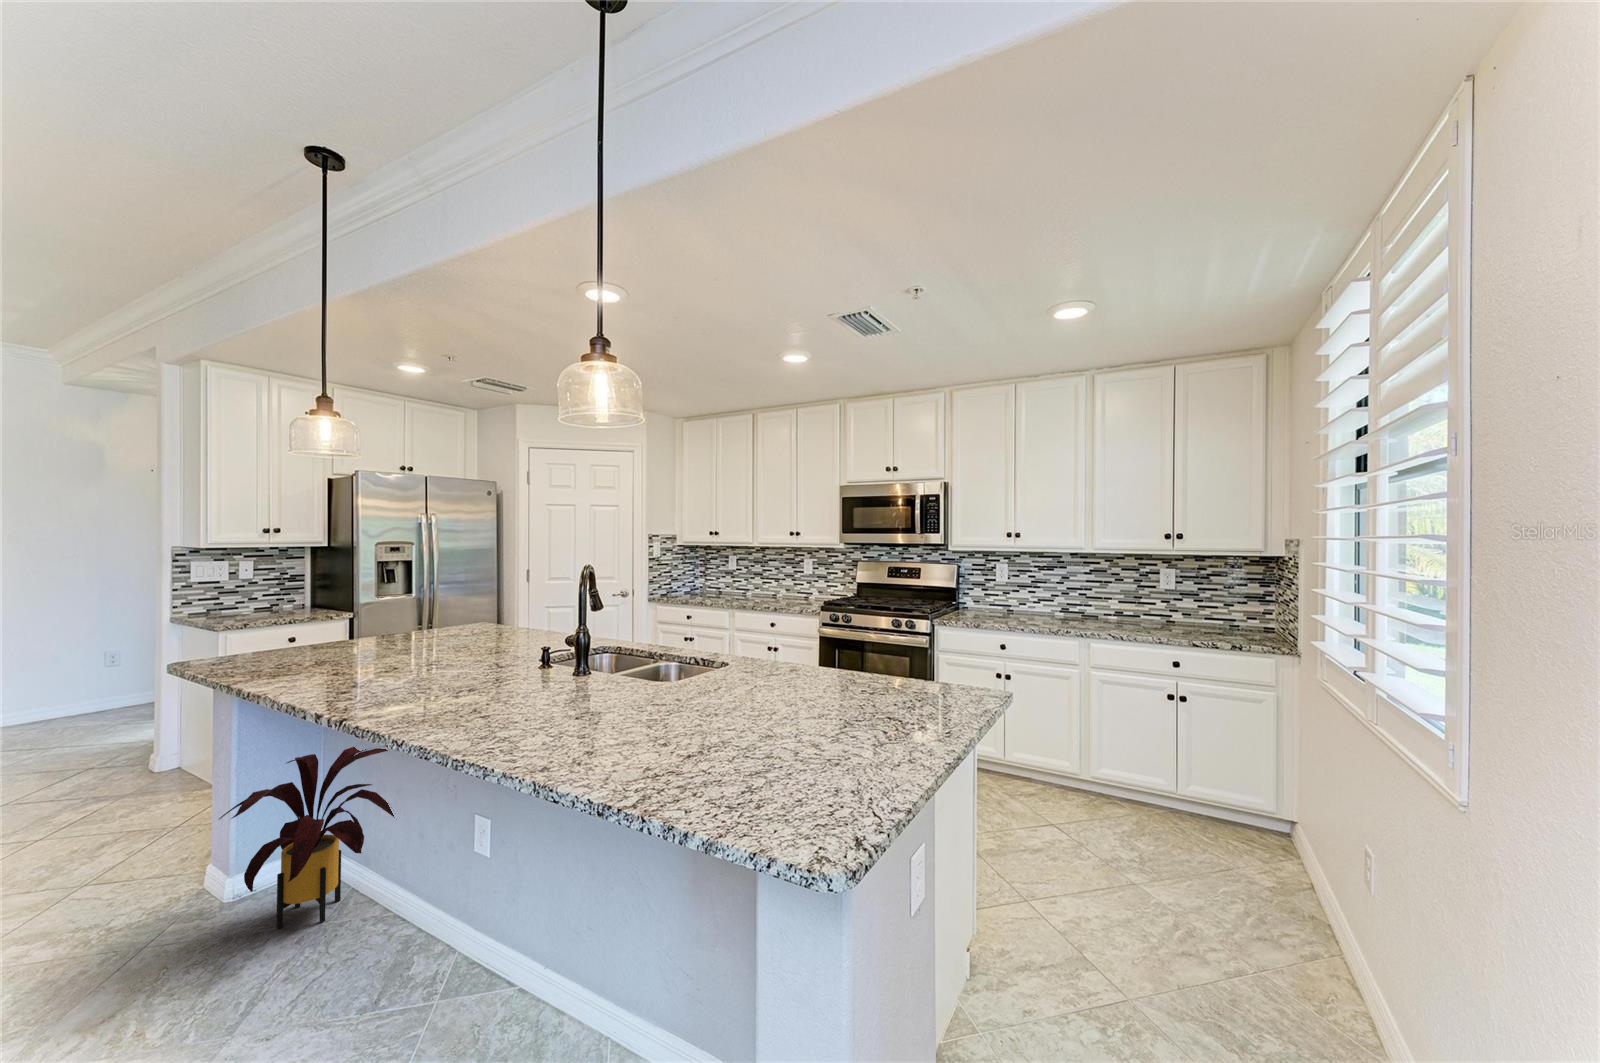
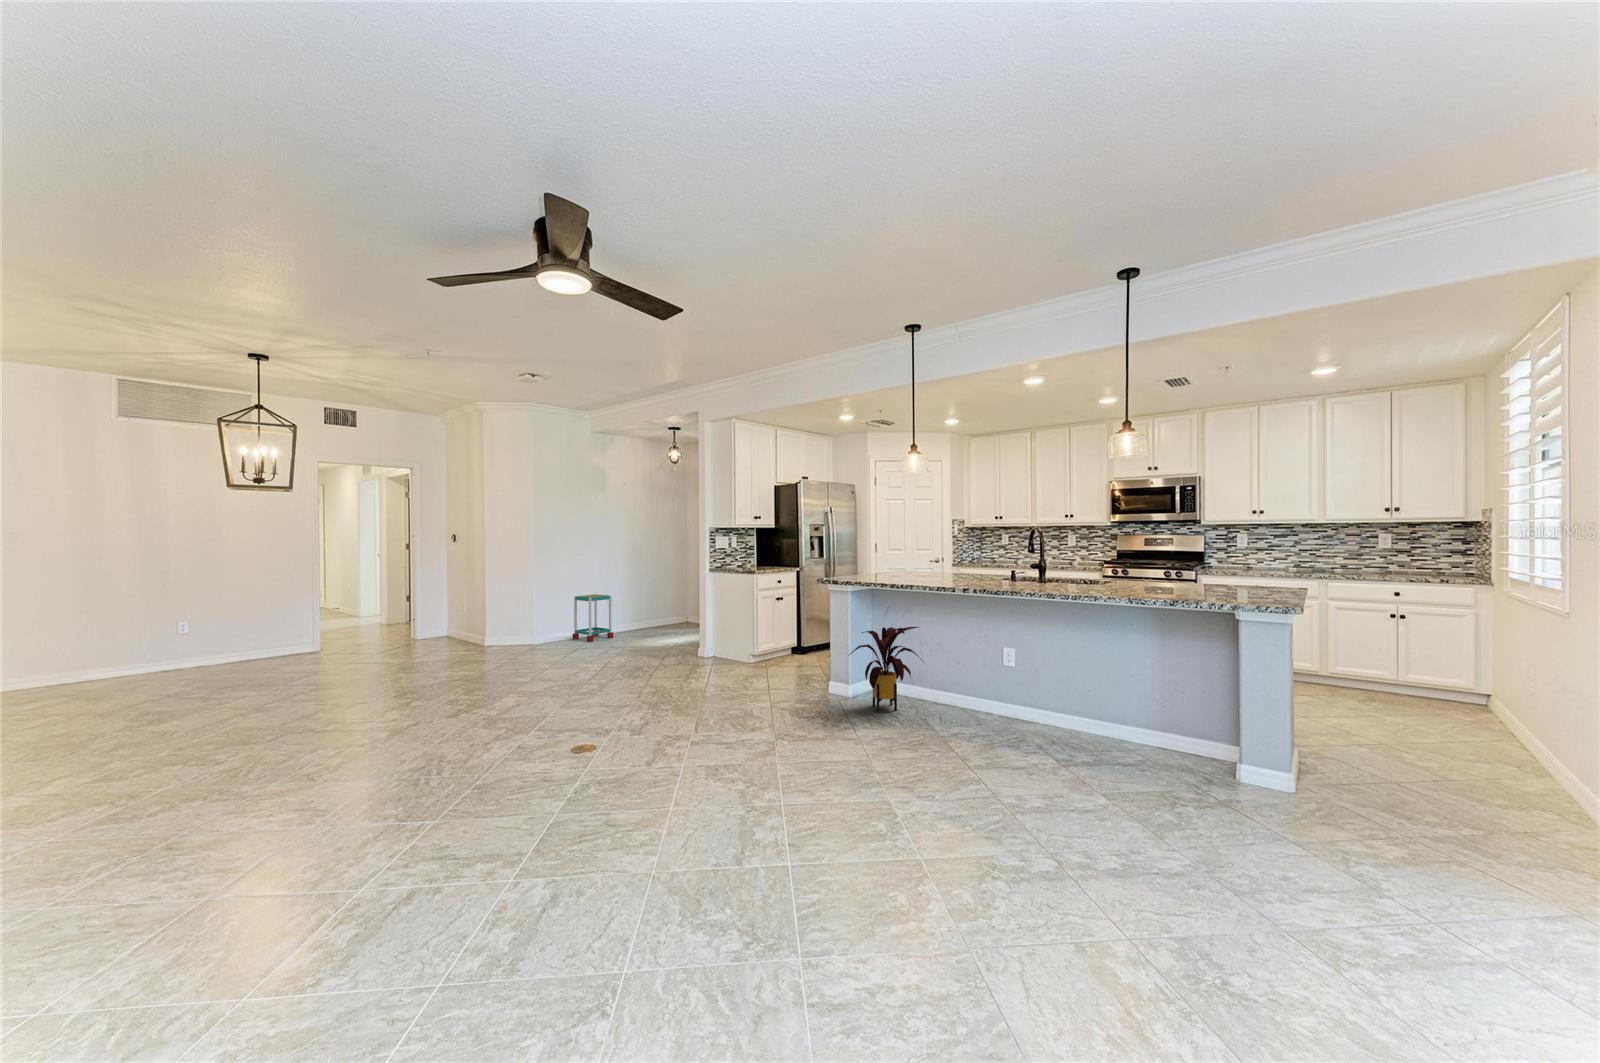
side table: none [41,643,125,723] -> present [573,594,613,641]

